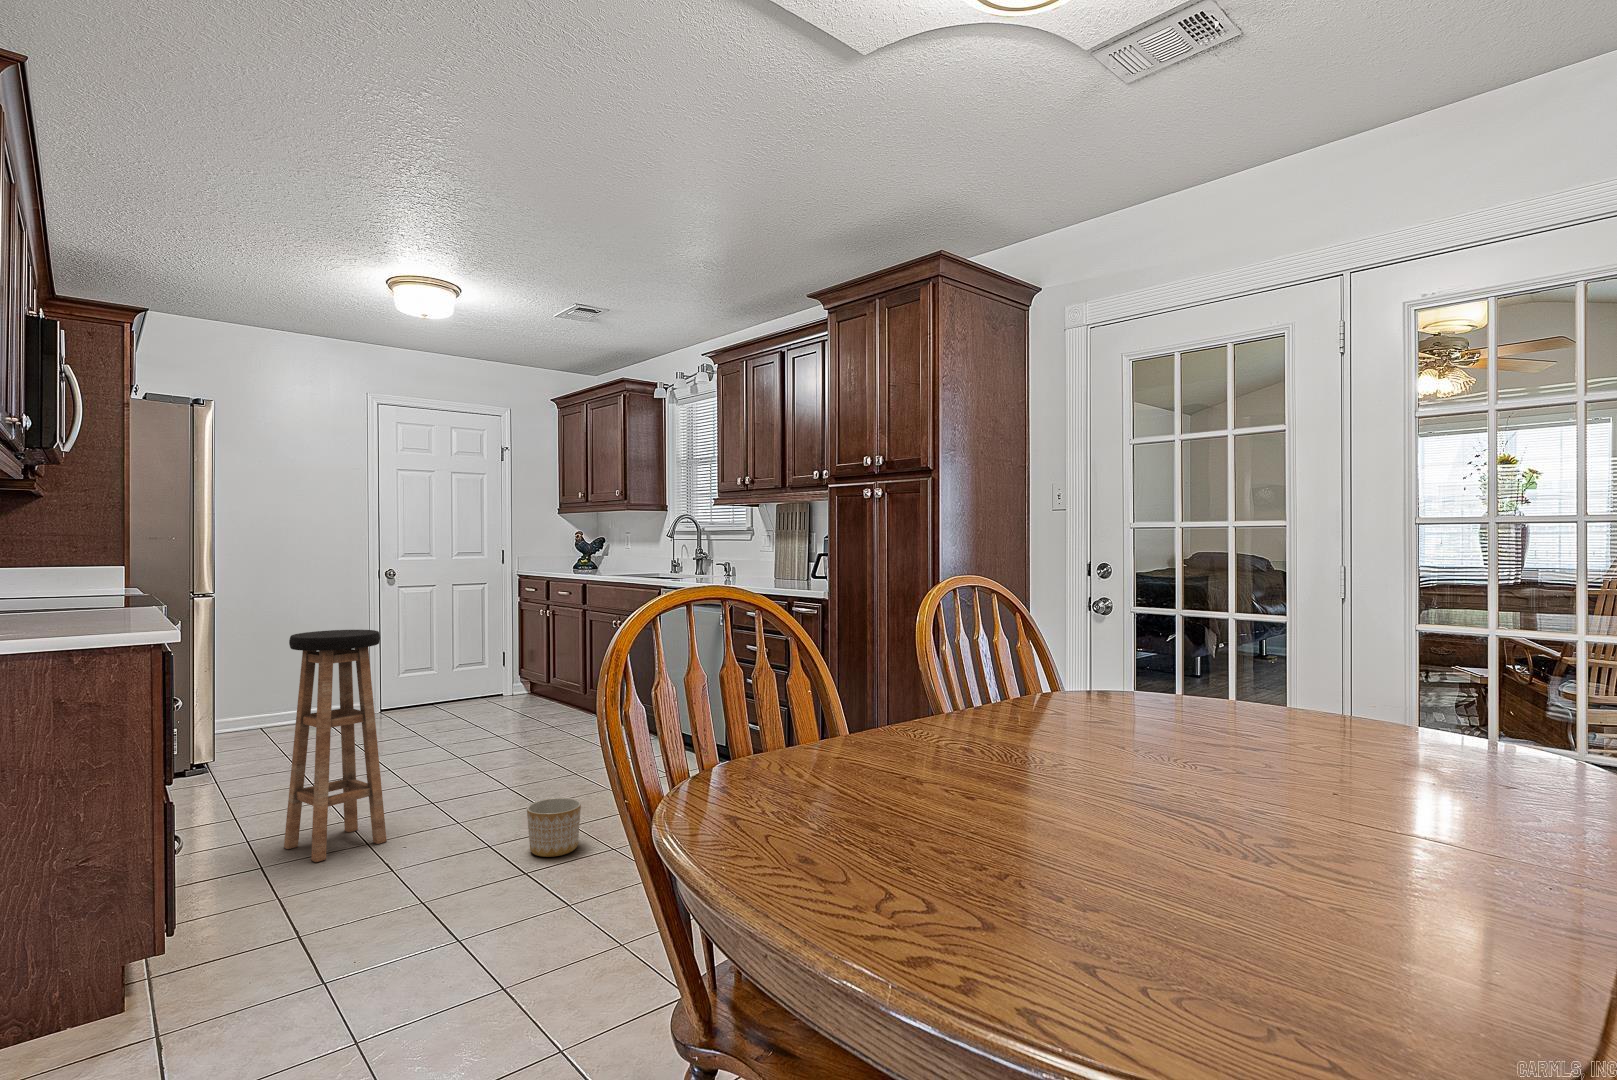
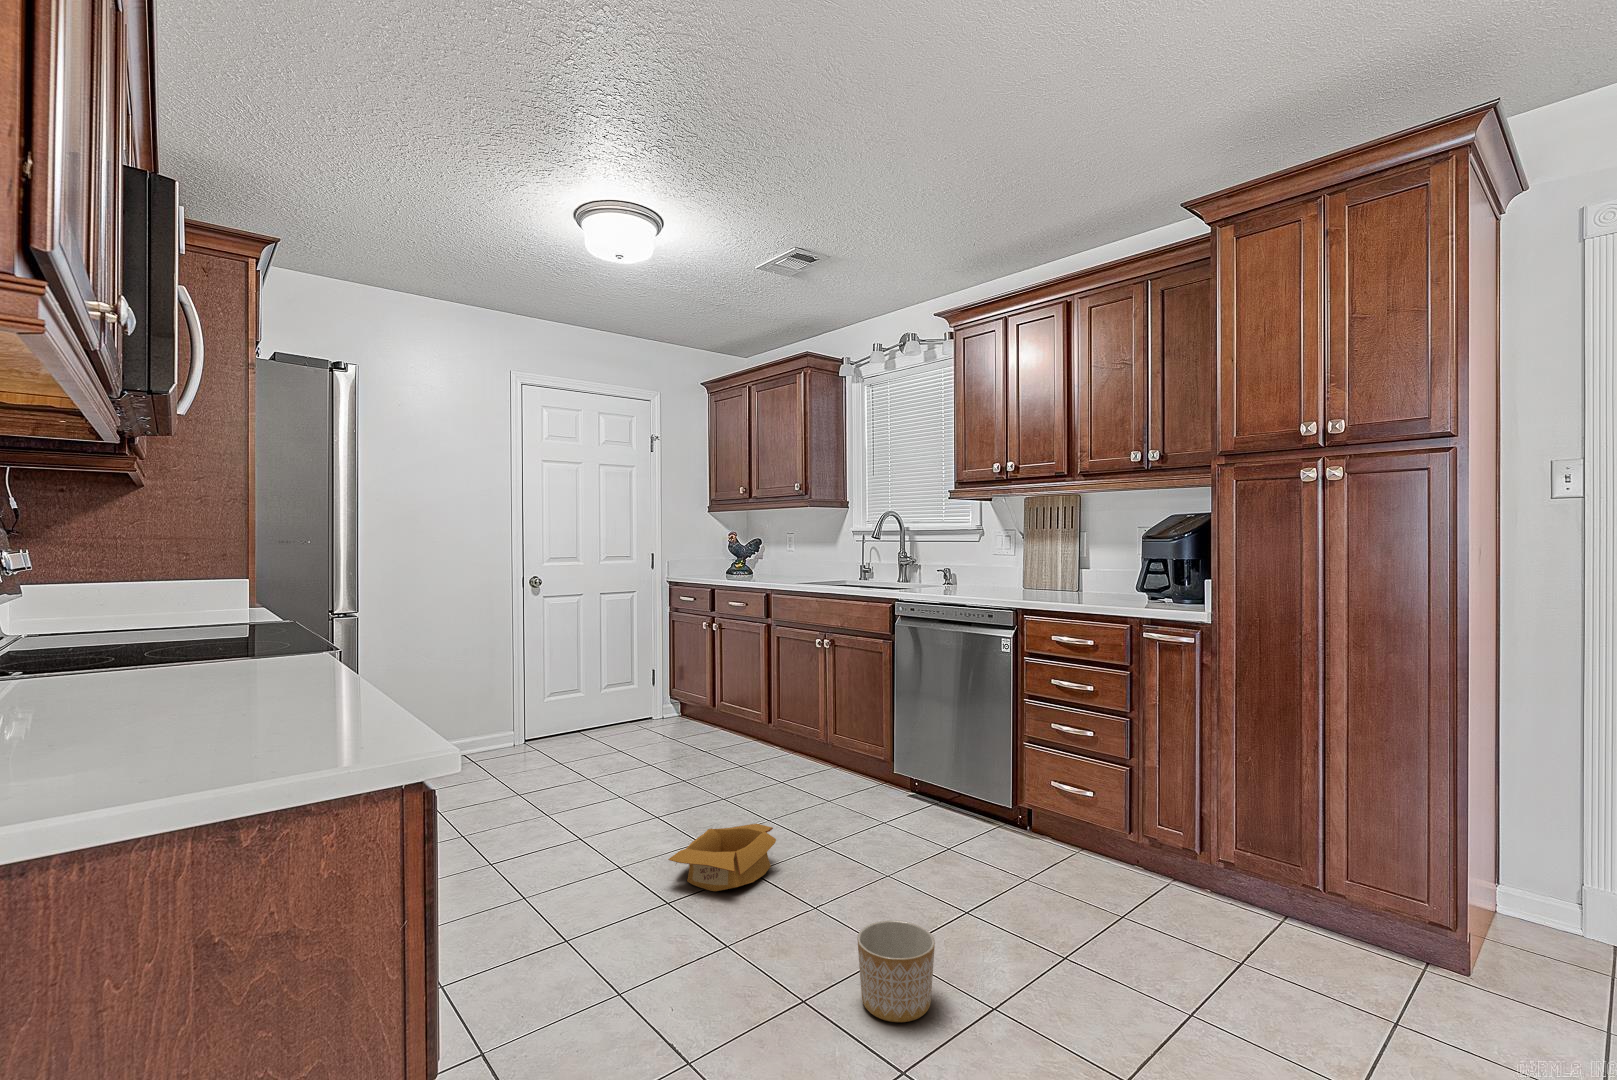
bar stool: present [284,630,387,862] -> none [497,671,640,1030]
cardboard box: none [440,754,531,798] -> present [668,824,776,891]

